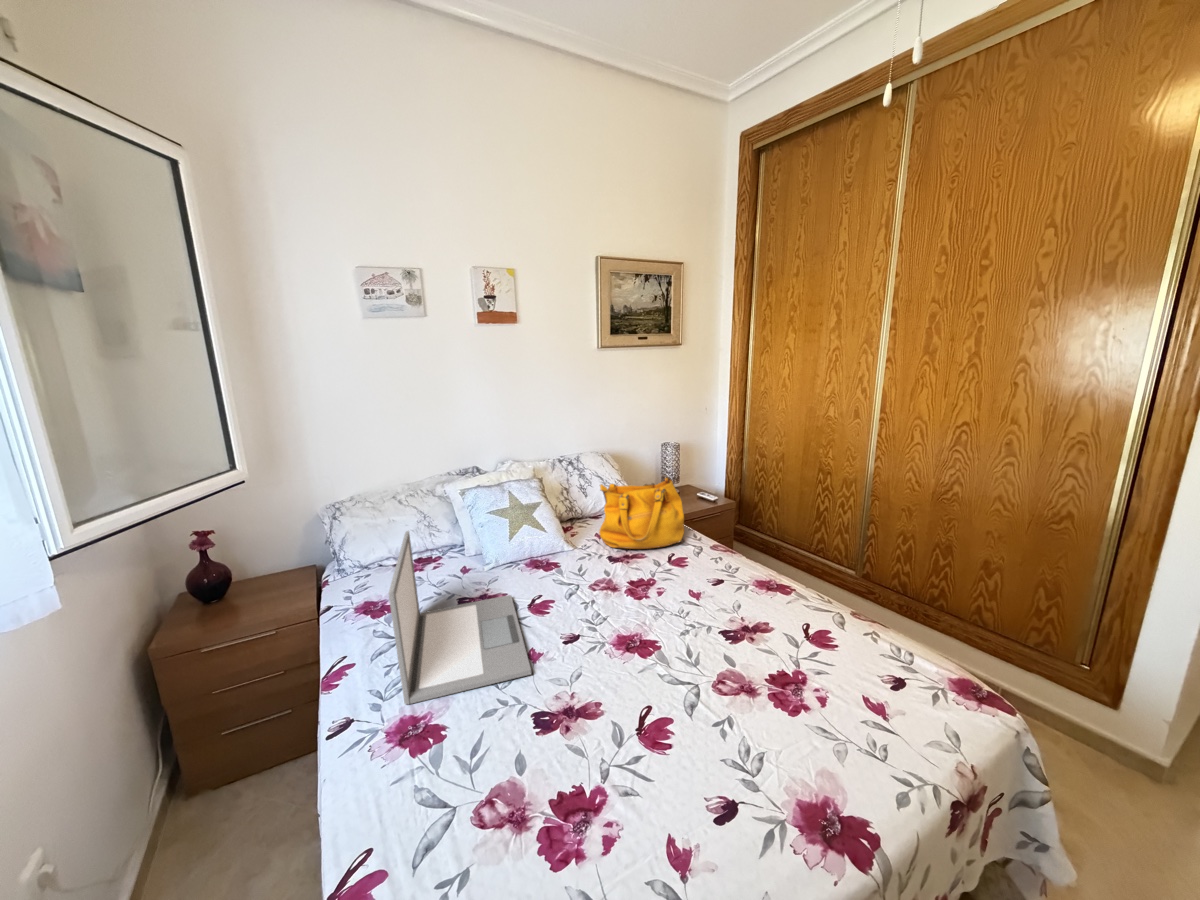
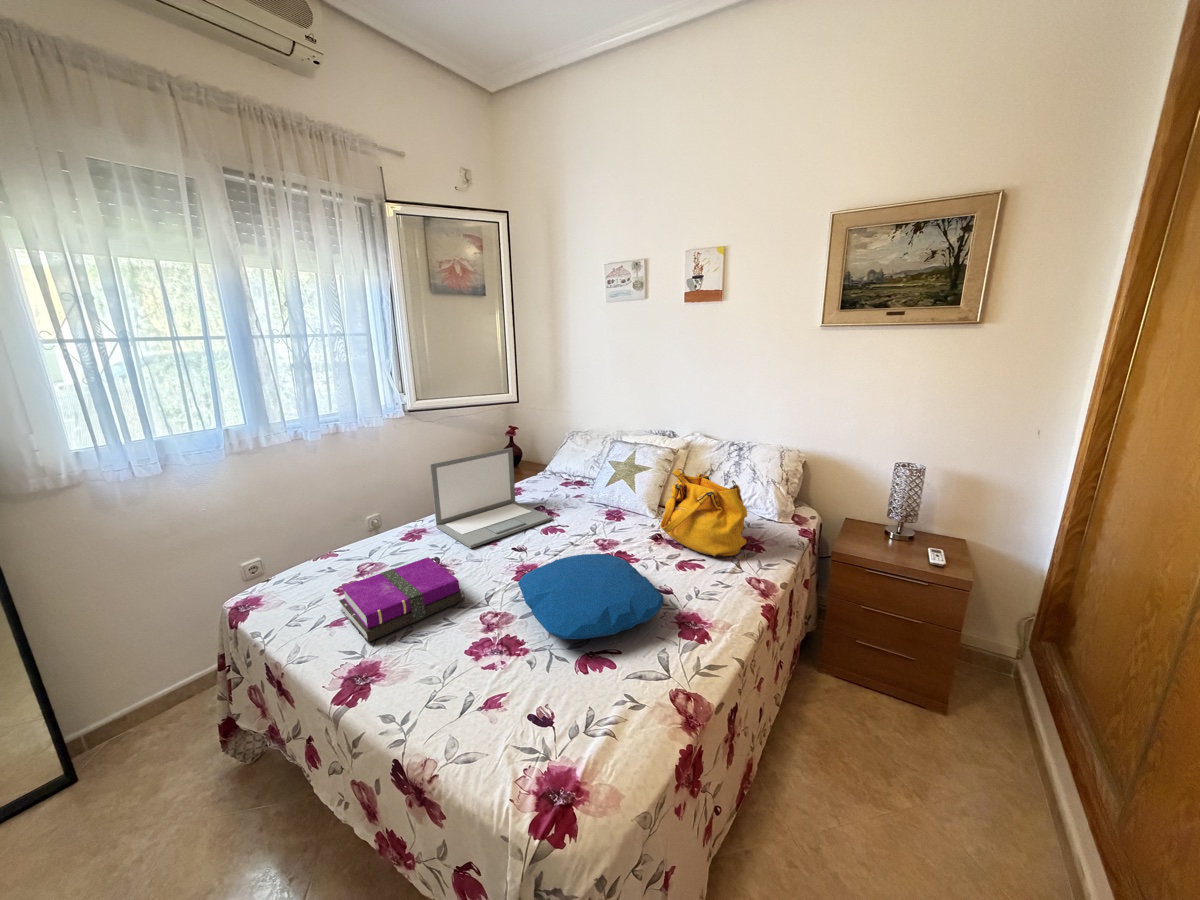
pillow: none [657,565,810,644] -> present [518,554,664,639]
notebook: none [581,674,757,862] -> present [339,557,464,642]

